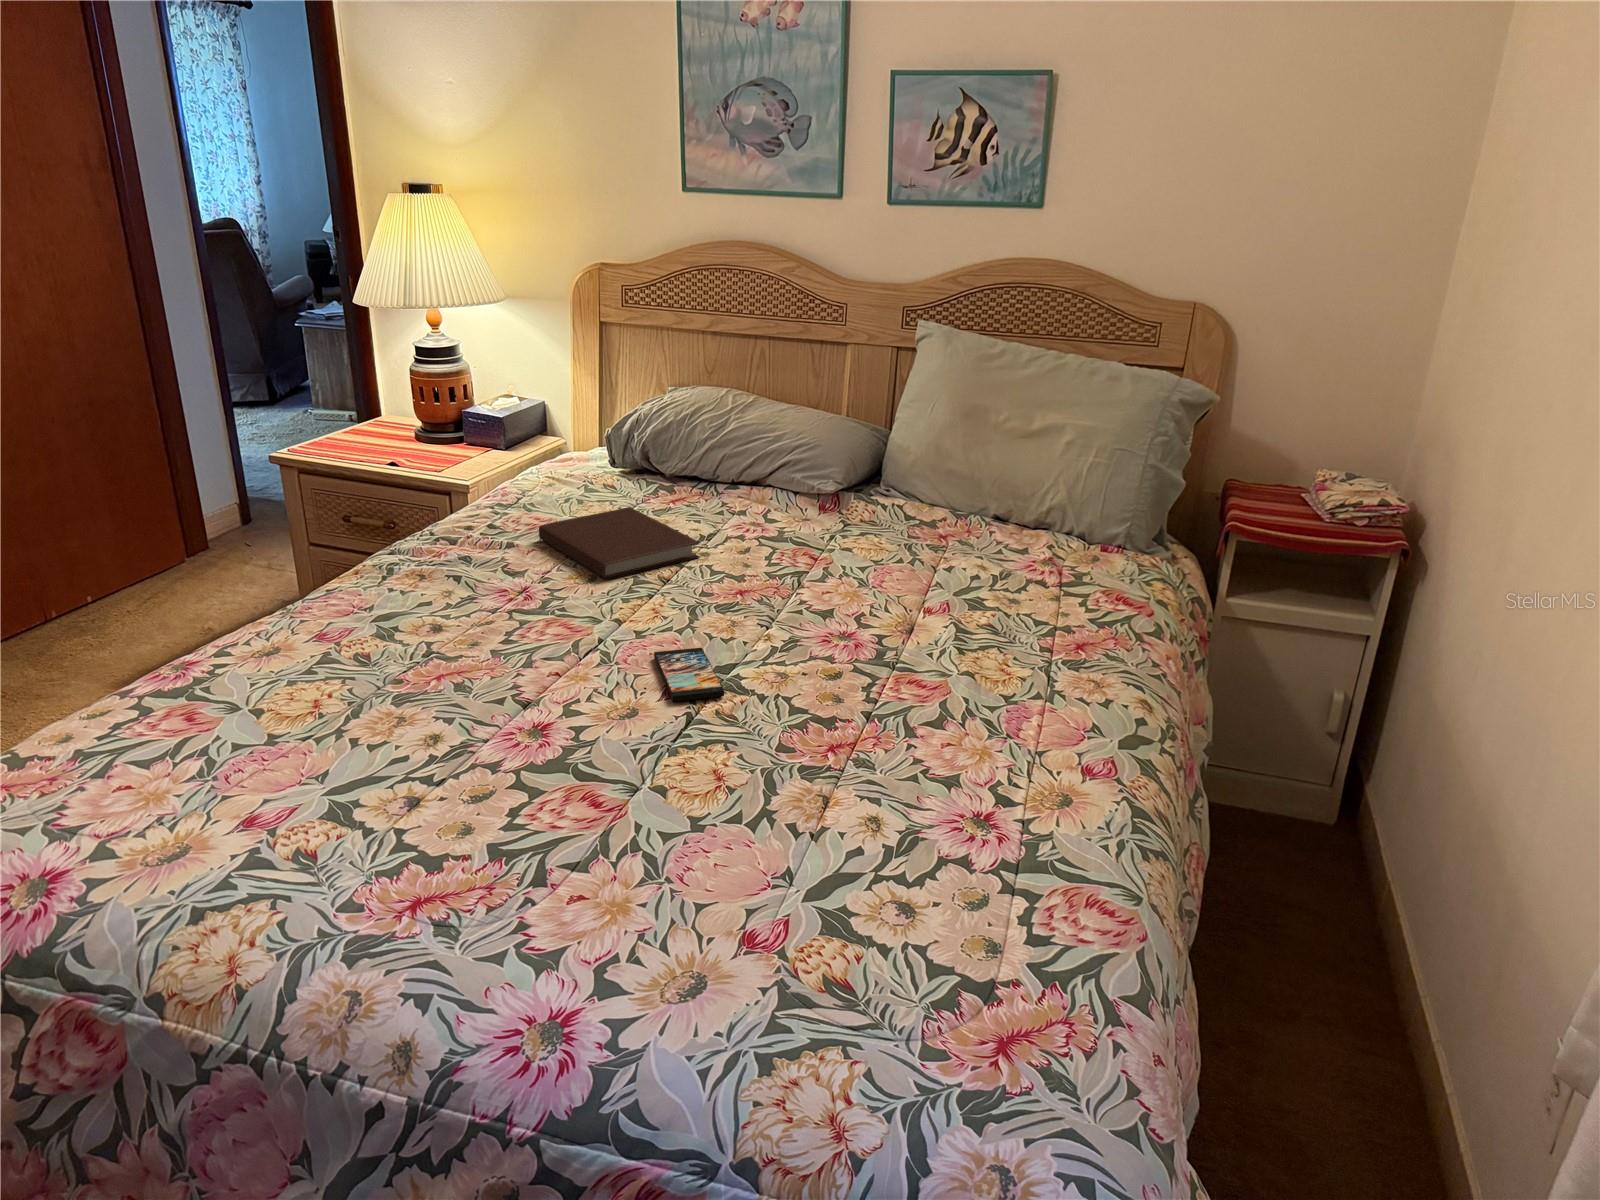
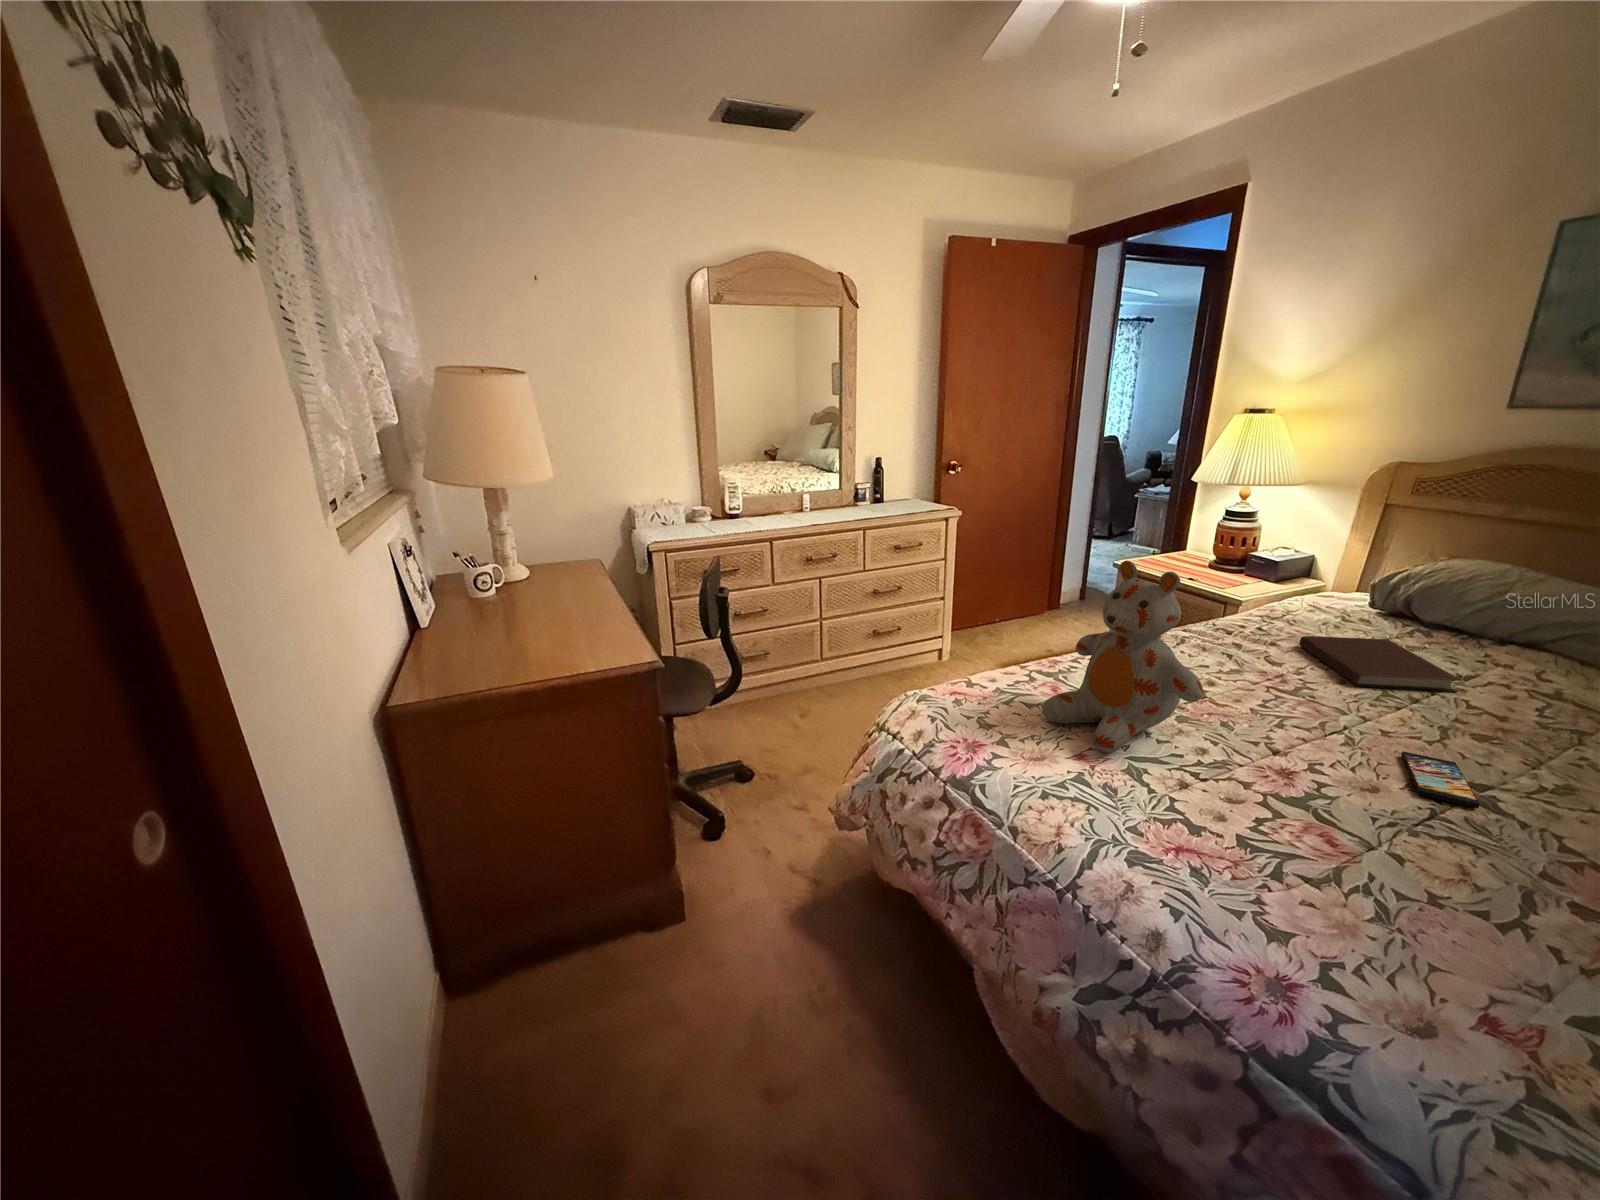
stuffed bear: none [168,472,410,798] -> present [1043,561,1203,753]

